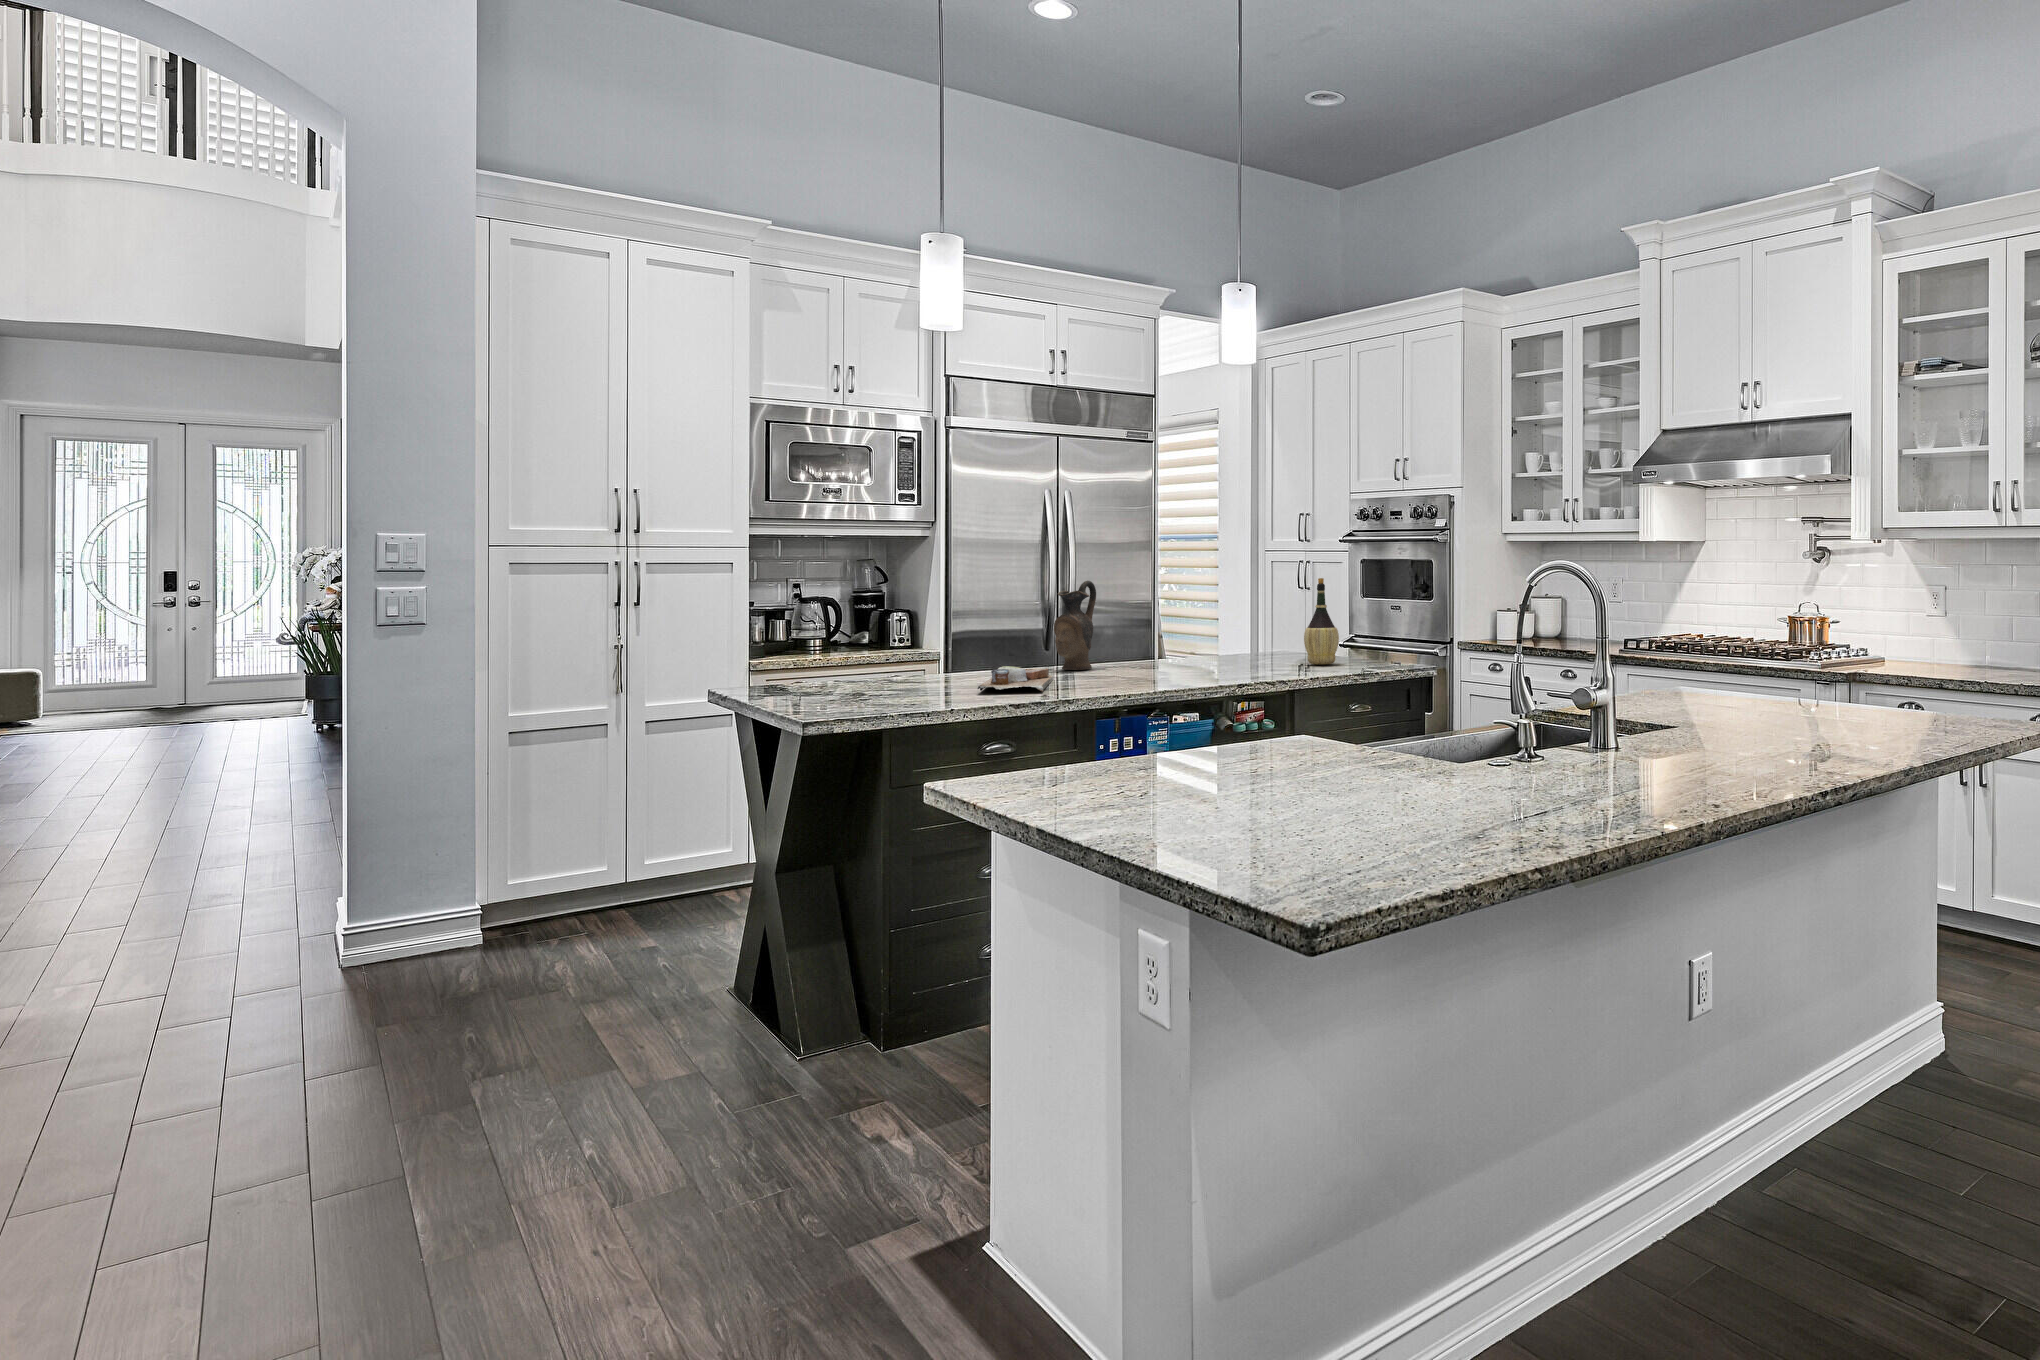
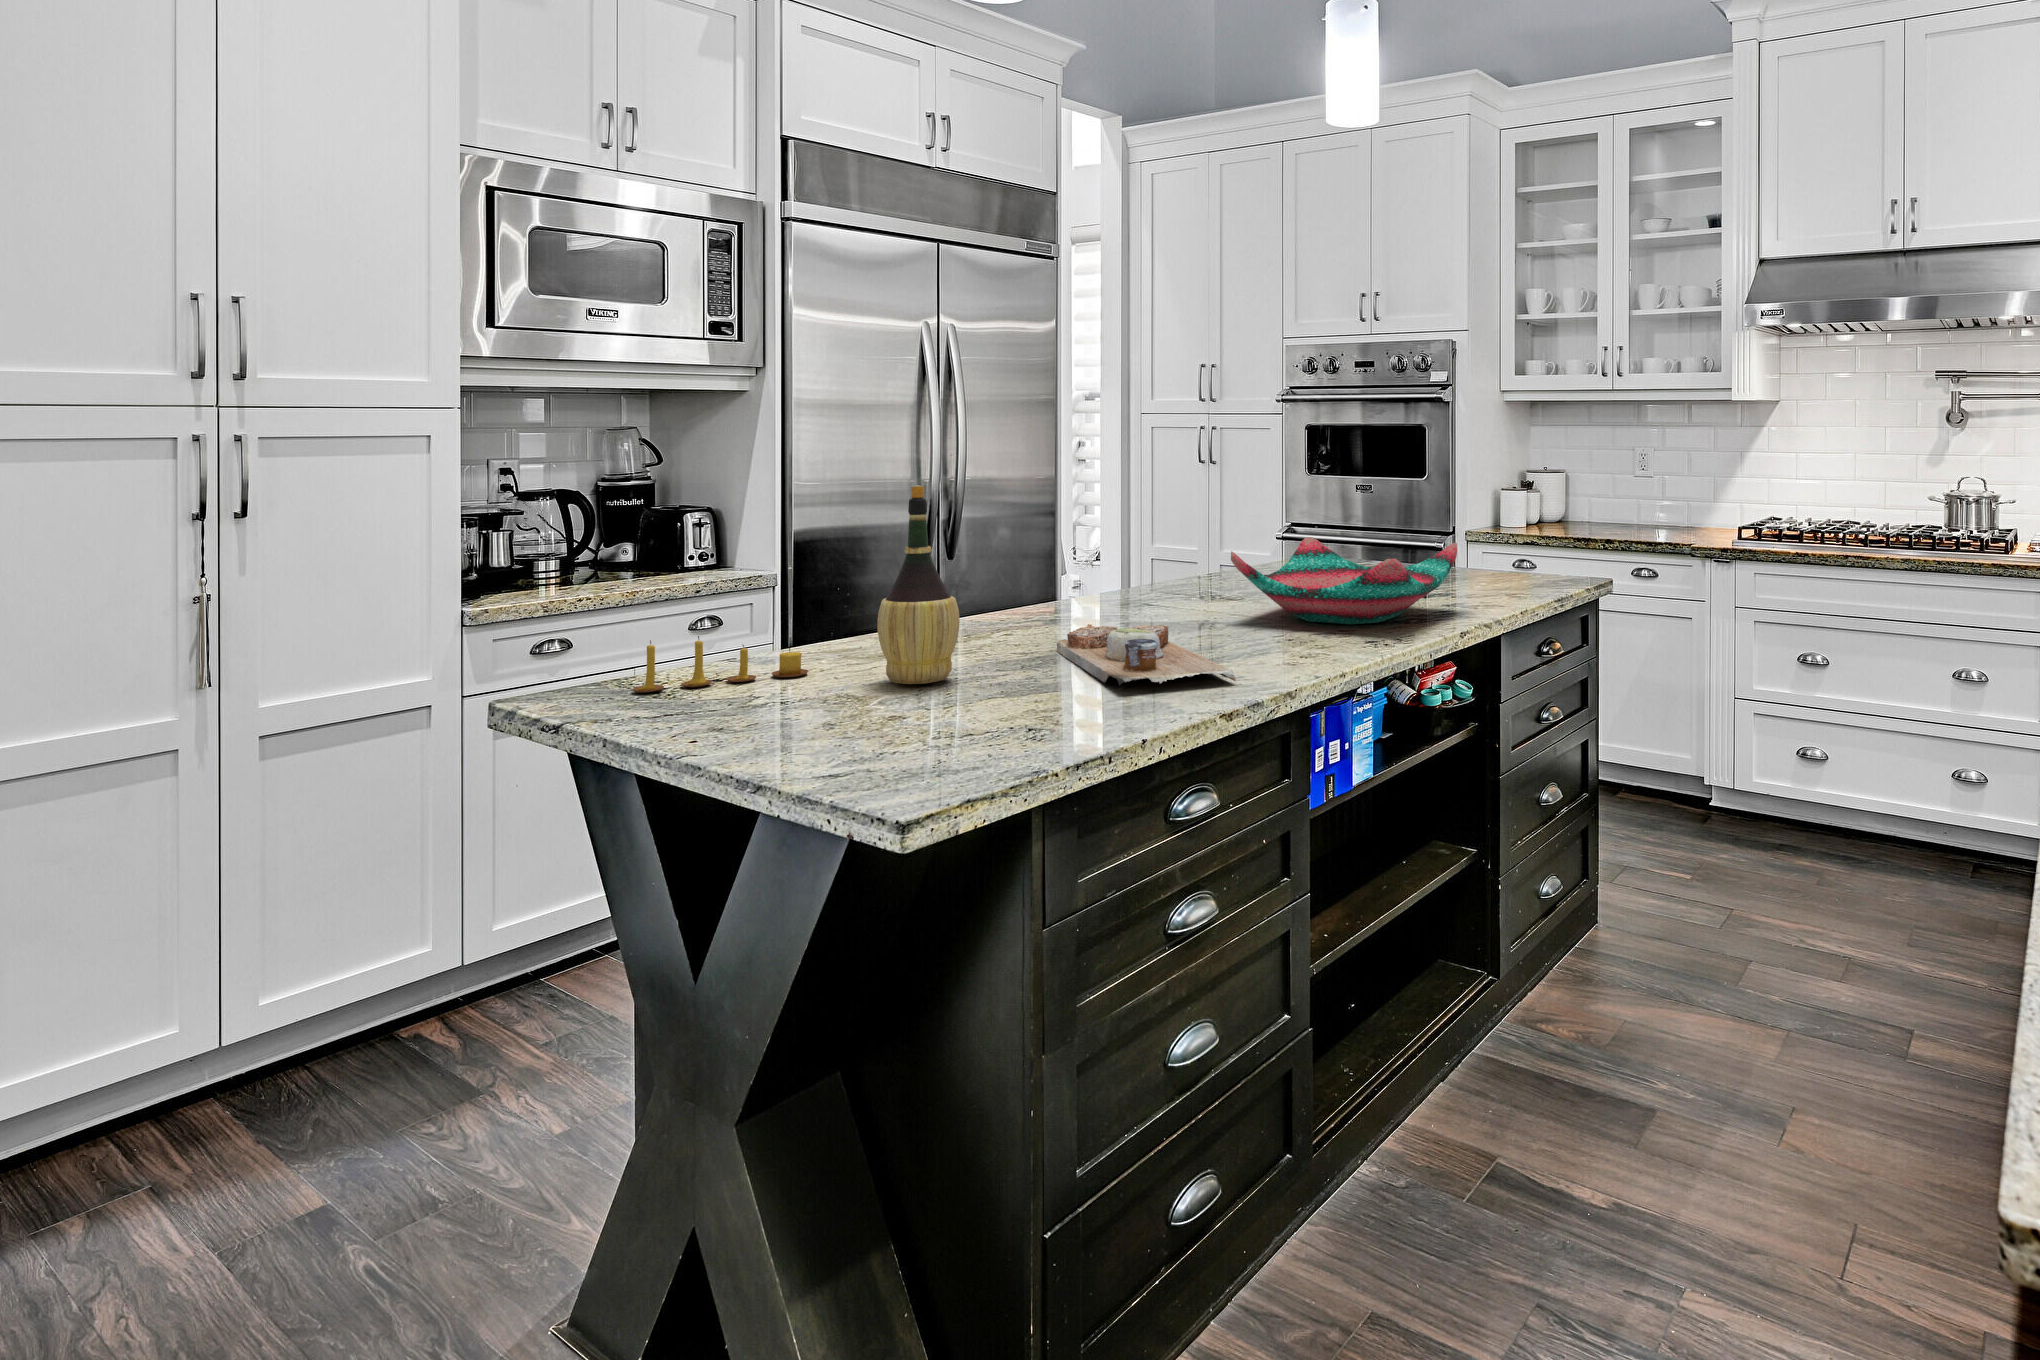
wine bottle: present [1304,578,1339,665] -> present [877,485,960,684]
ceramic pitcher: present [1054,581,1096,670] -> none [1097,463,1158,615]
decorative bowl: none [1116,628,1260,676] -> present [1231,537,1457,624]
candle: none [769,662,858,688] -> present [633,636,808,692]

